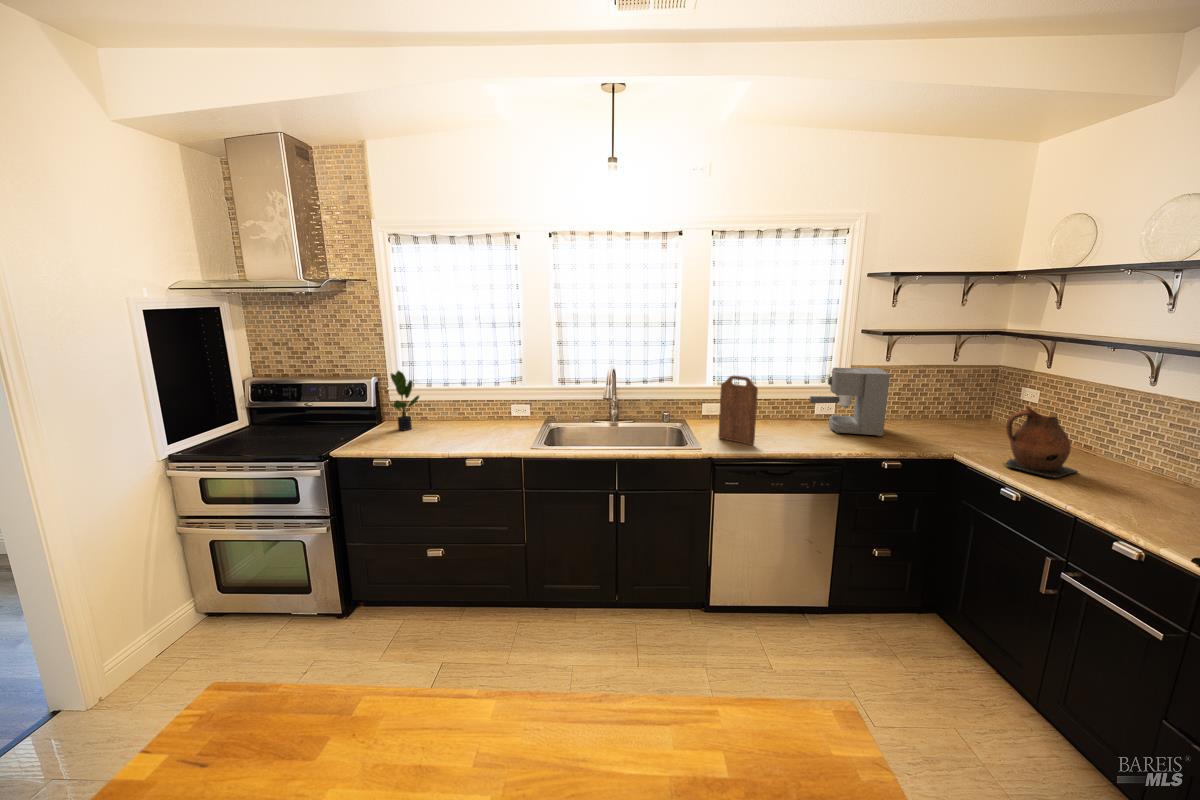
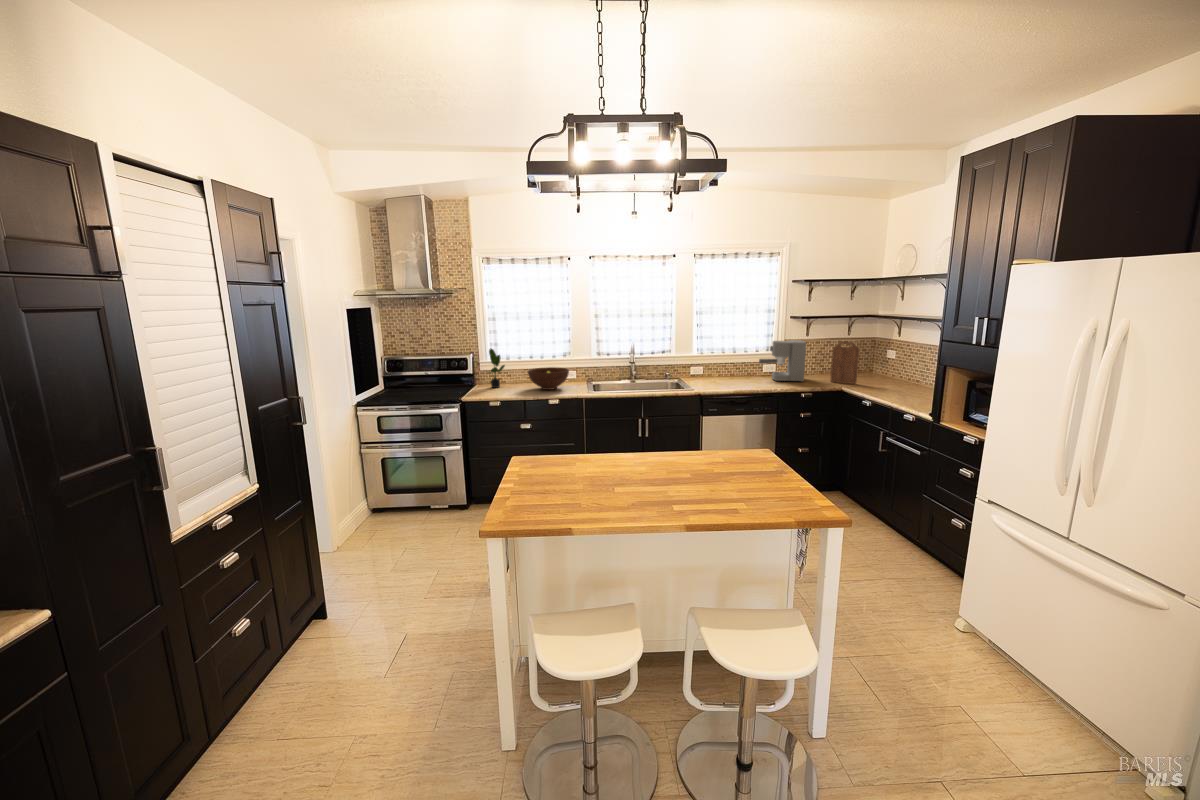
cutting board: present [718,376,758,445] -> present [831,342,859,384]
fruit bowl: none [444,402,509,439] -> present [528,367,569,390]
ceramic pitcher: present [1005,405,1077,478] -> none [867,355,905,394]

